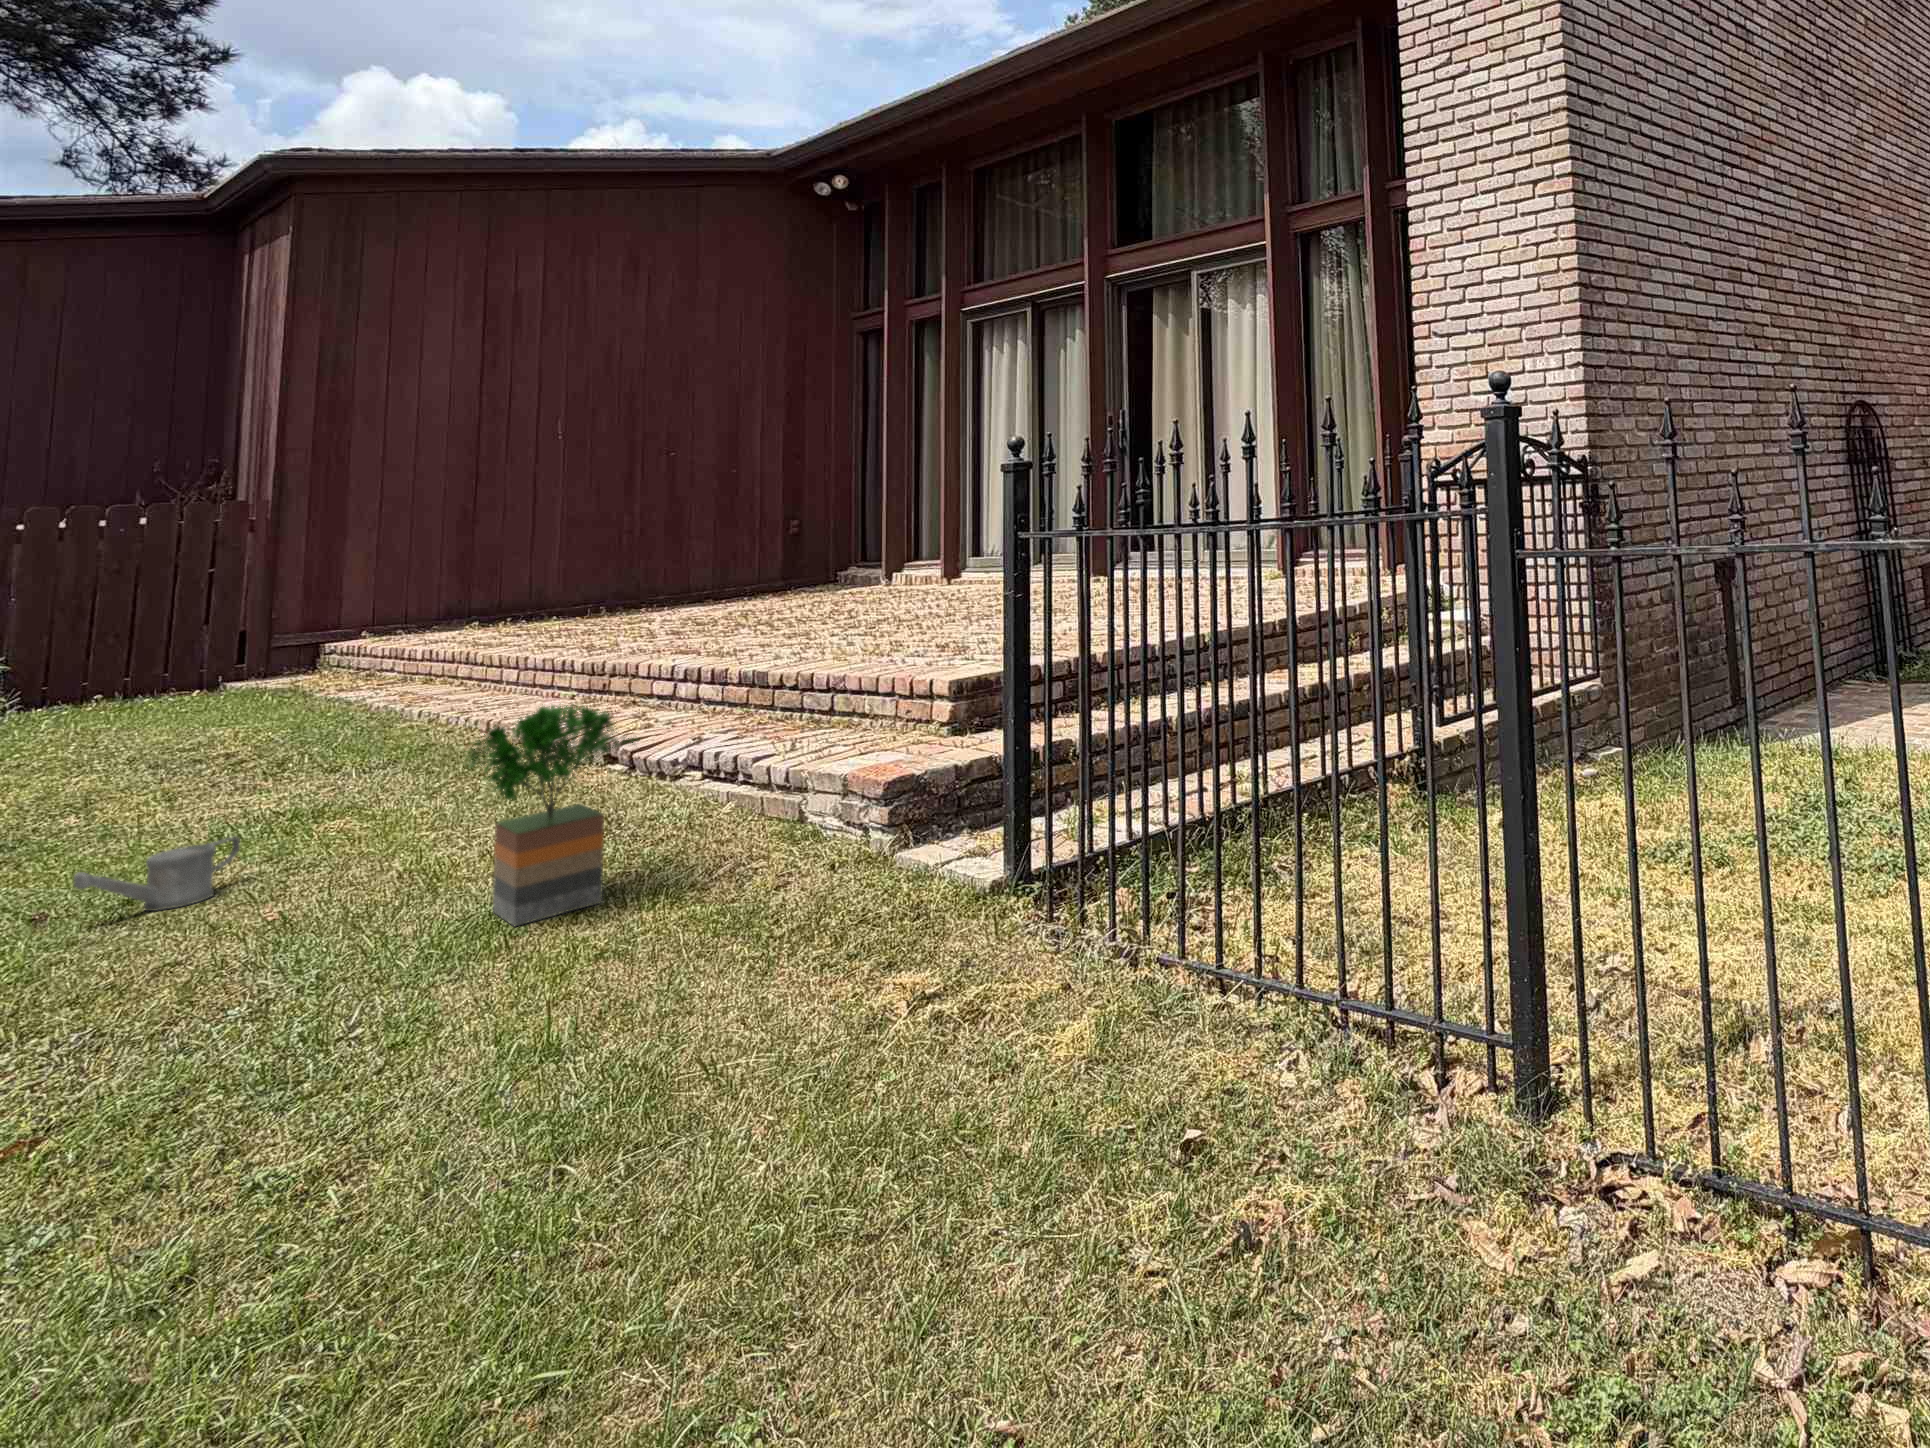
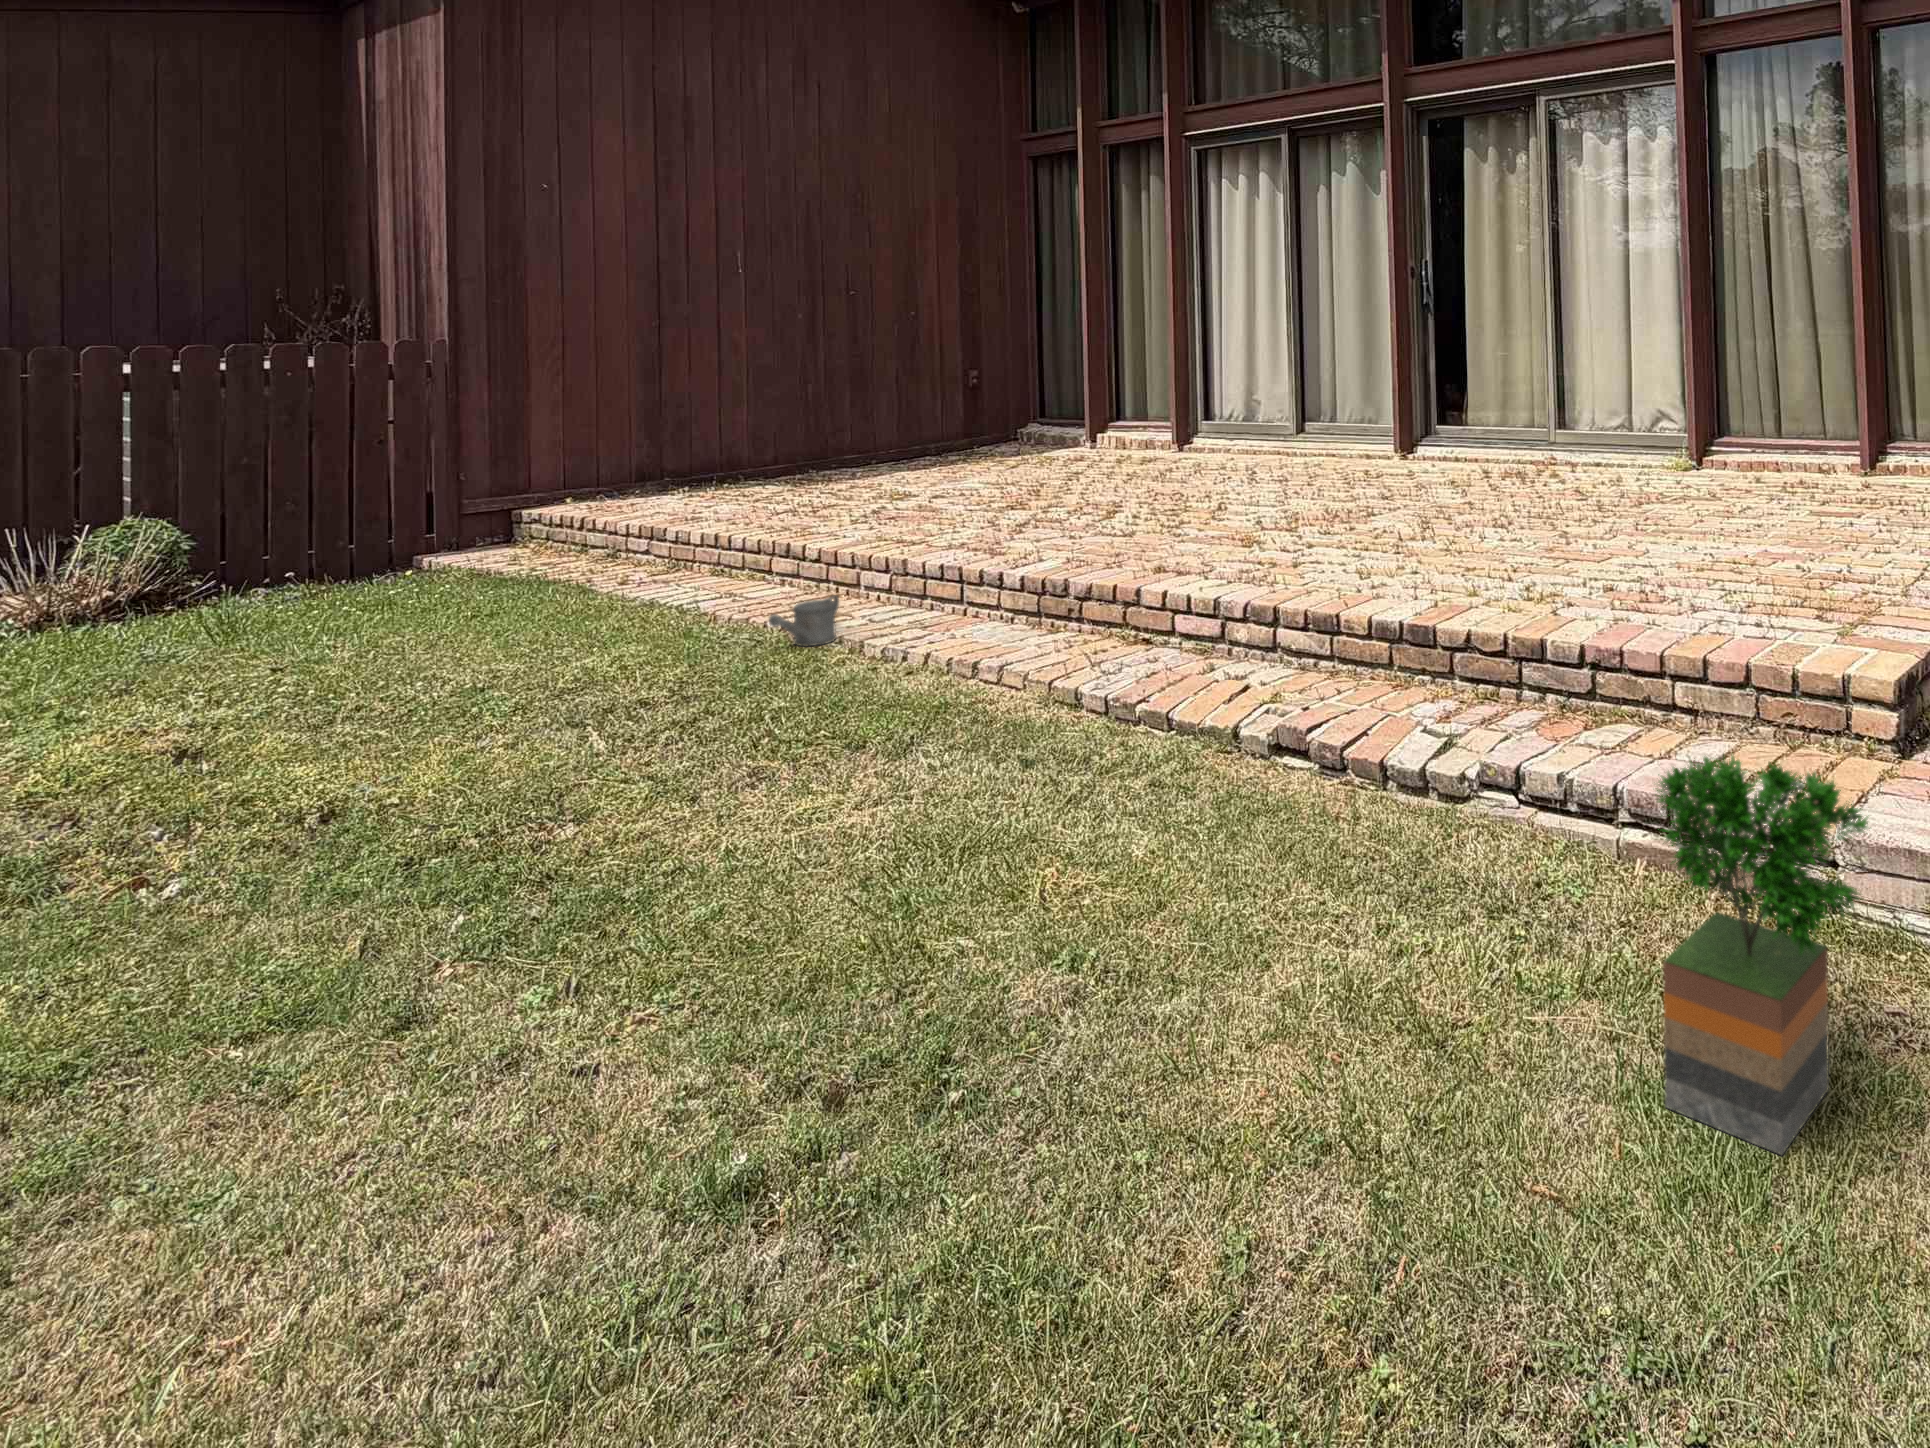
watering can: present [74,837,240,911] -> present [769,595,839,646]

